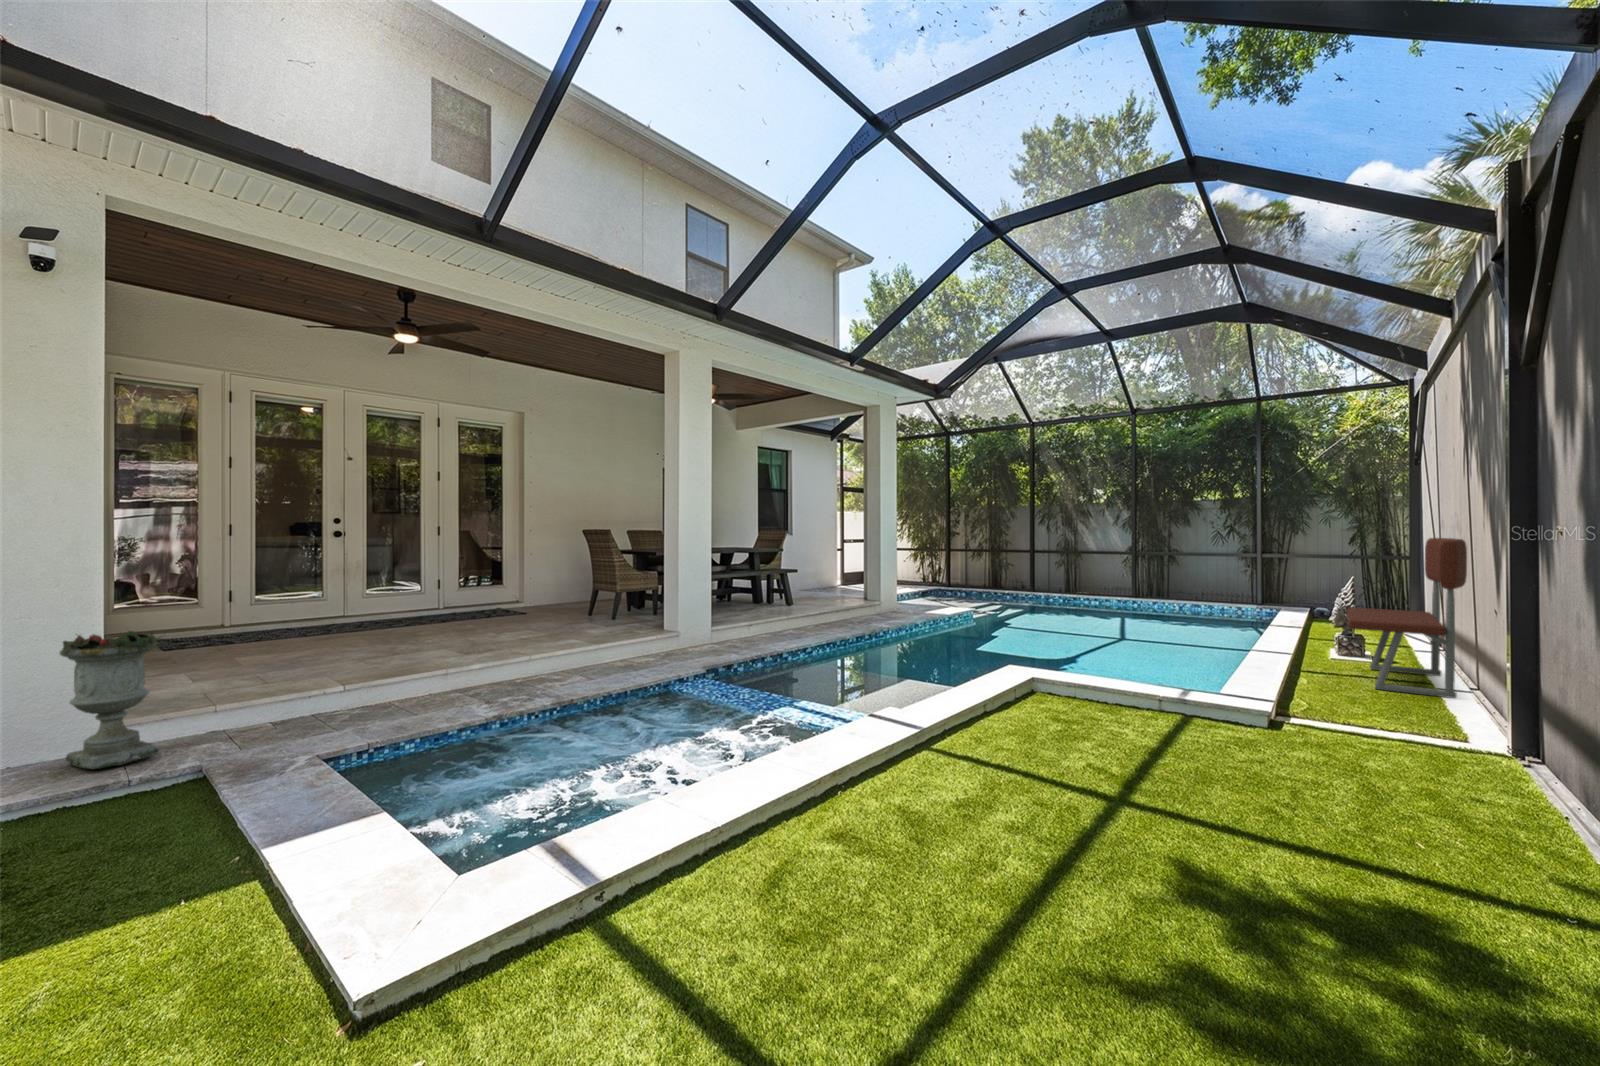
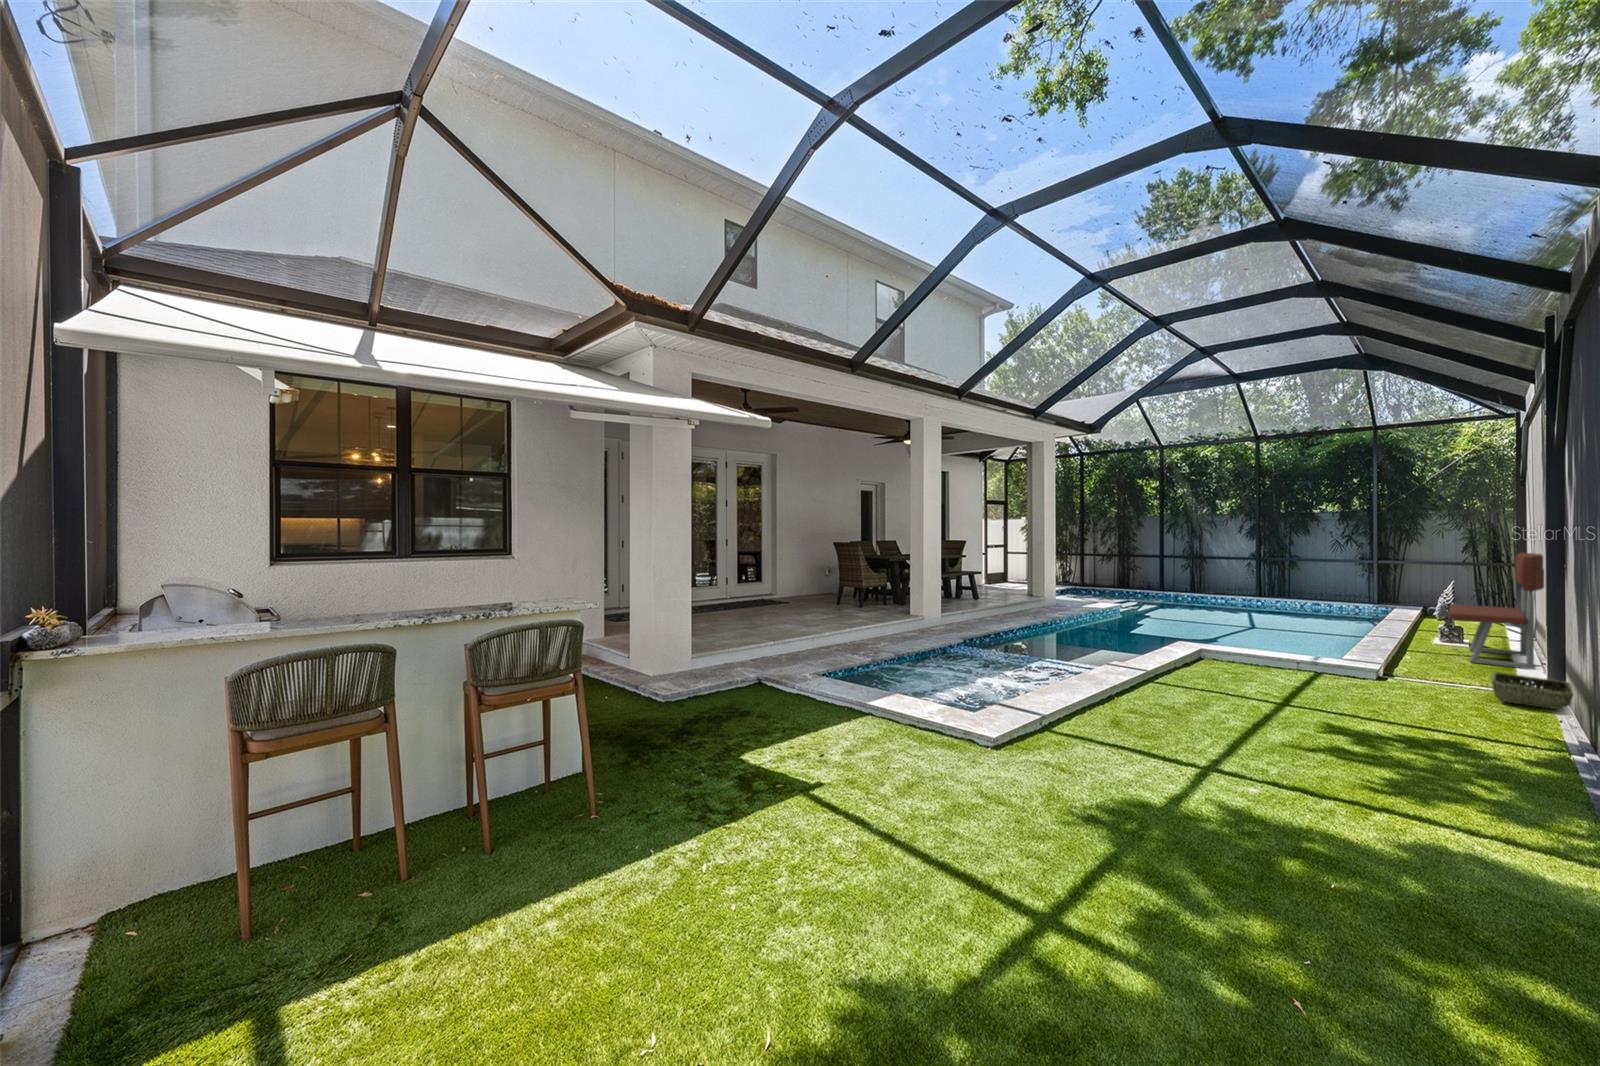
planter: present [60,631,162,770] -> none [684,605,723,677]
woven basket: none [1416,716,1543,779] -> present [1491,672,1574,709]

